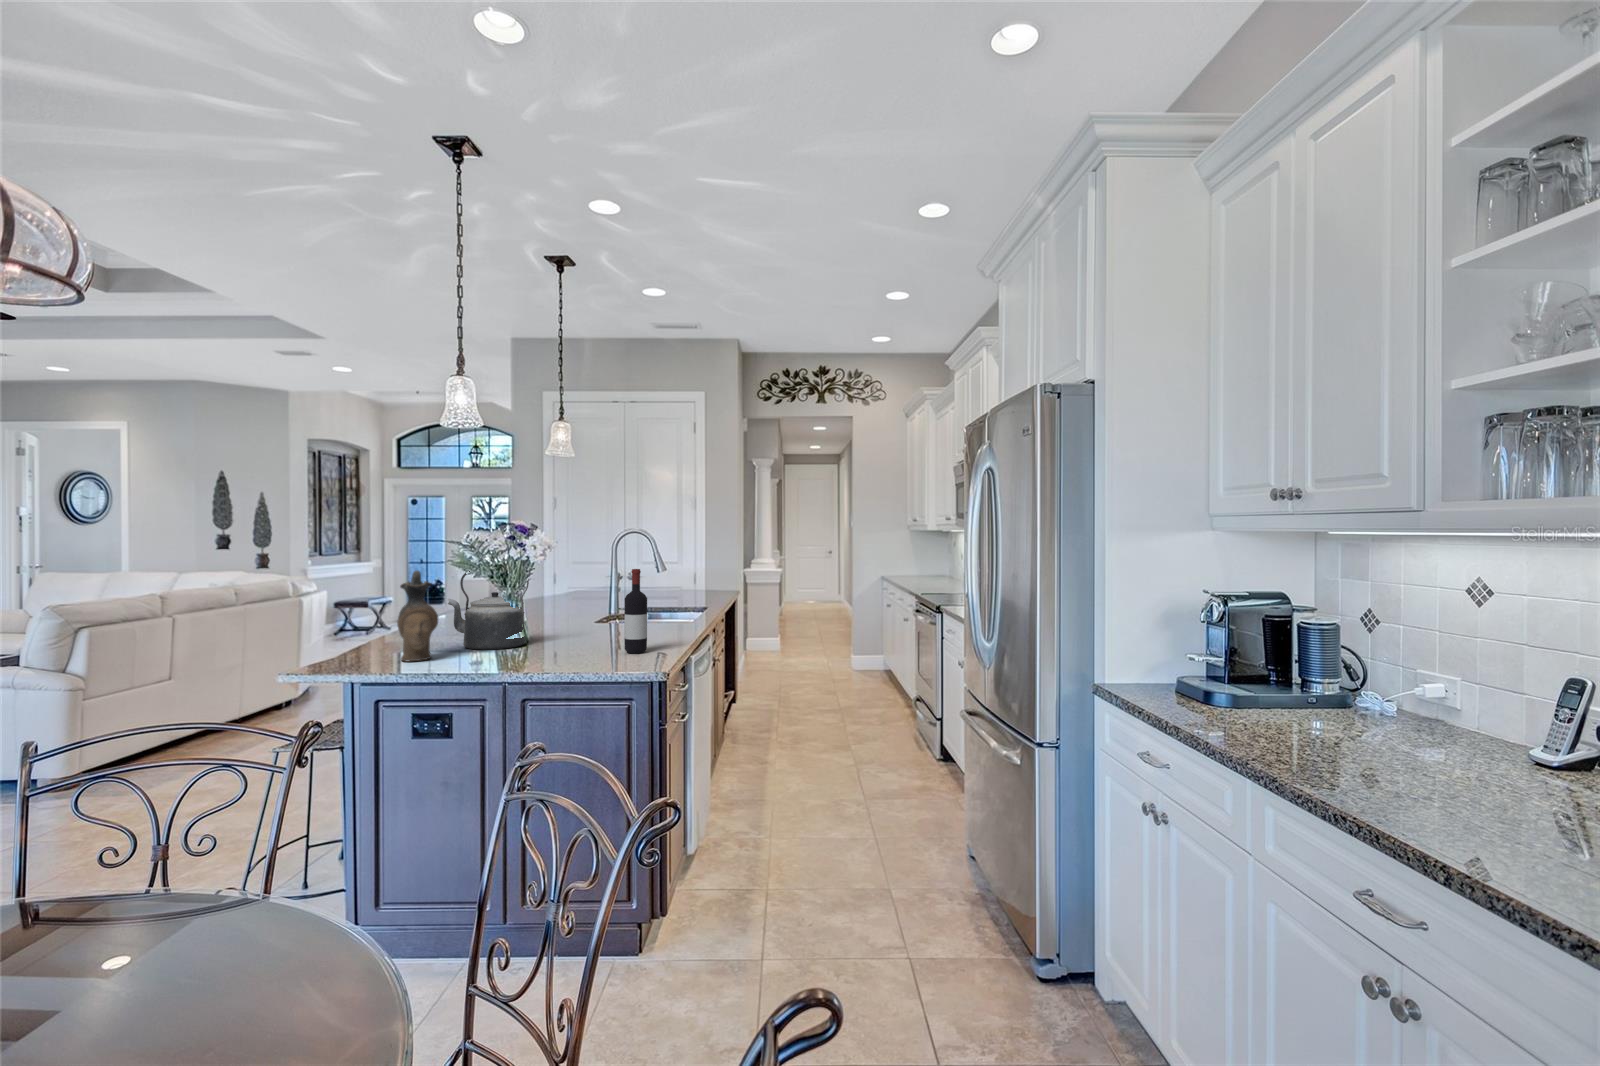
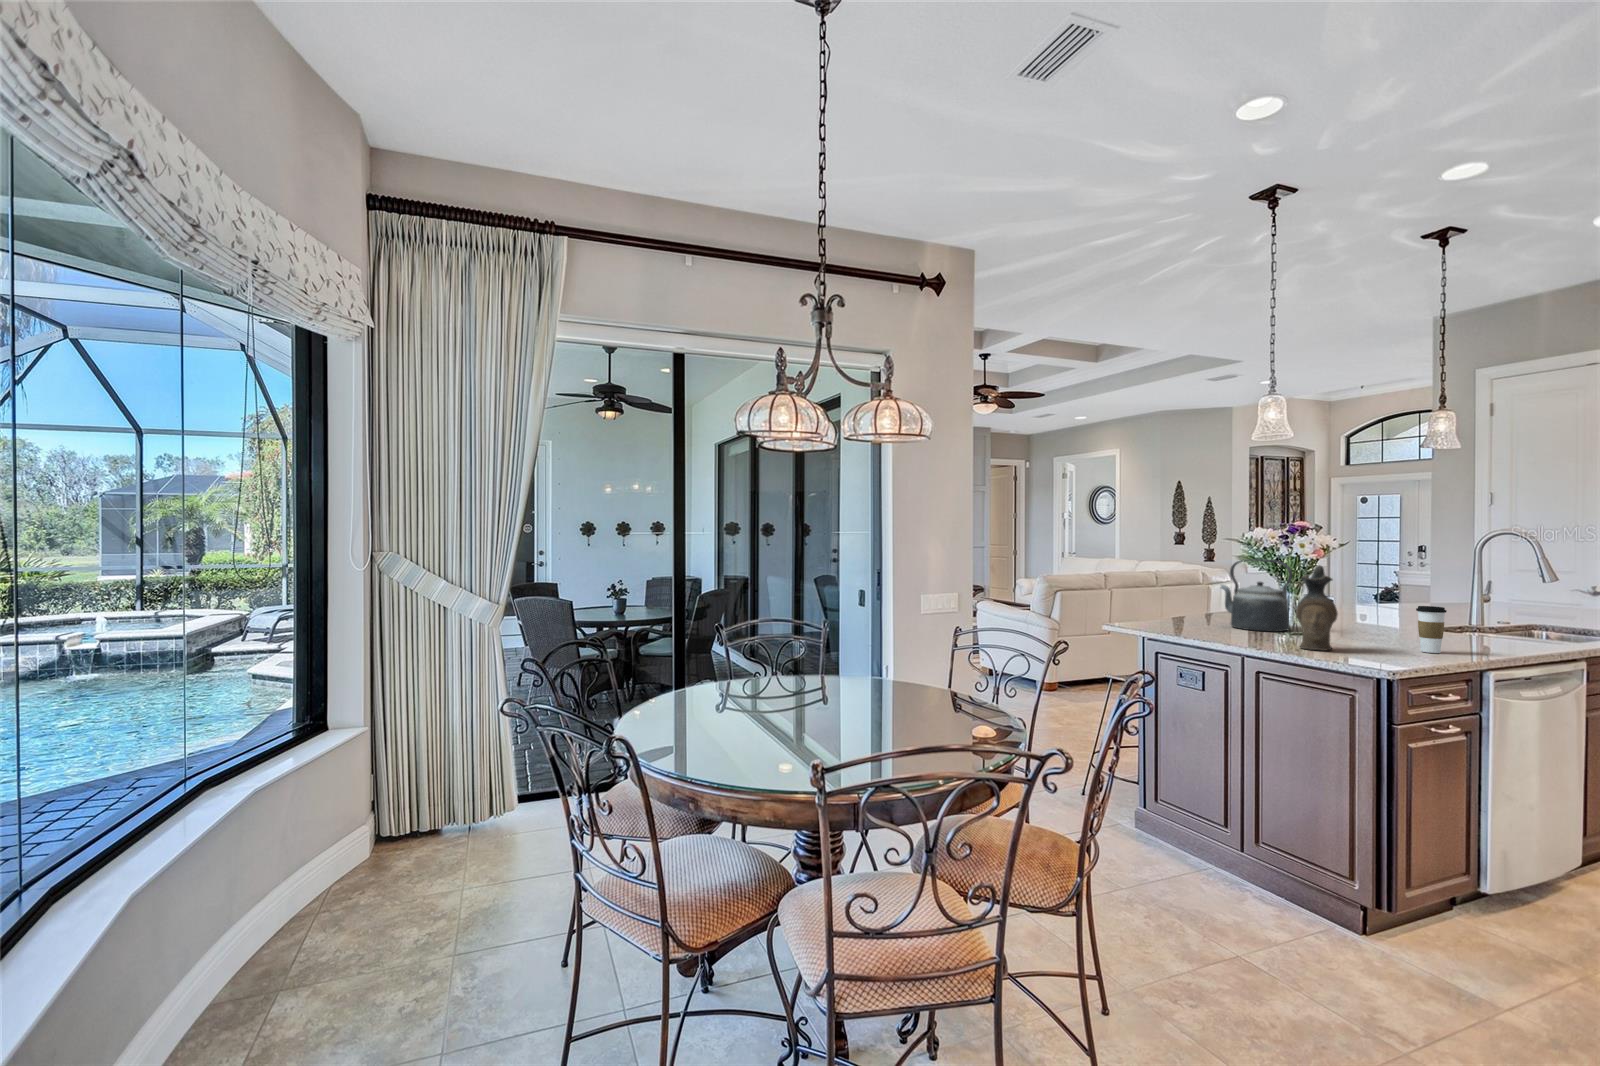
wine bottle: present [624,569,647,653] -> none [1365,566,1394,652]
ceramic pitcher: present [397,571,438,661] -> present [1296,565,1338,650]
coffee cup: none [653,603,675,646] -> present [1416,606,1447,653]

